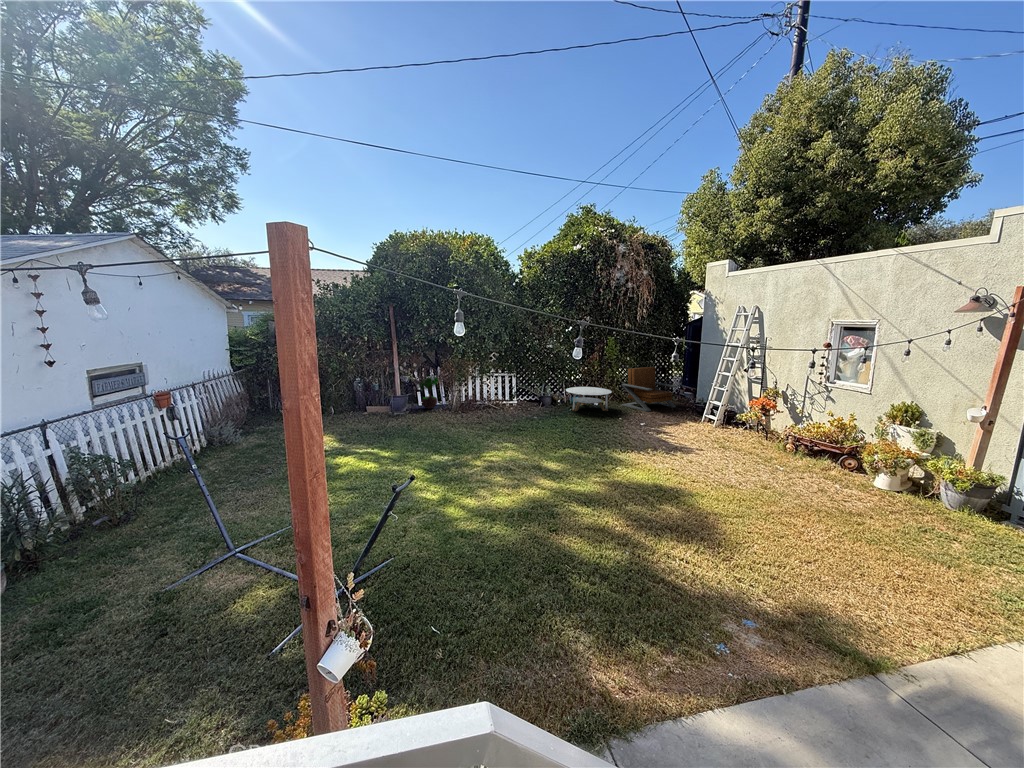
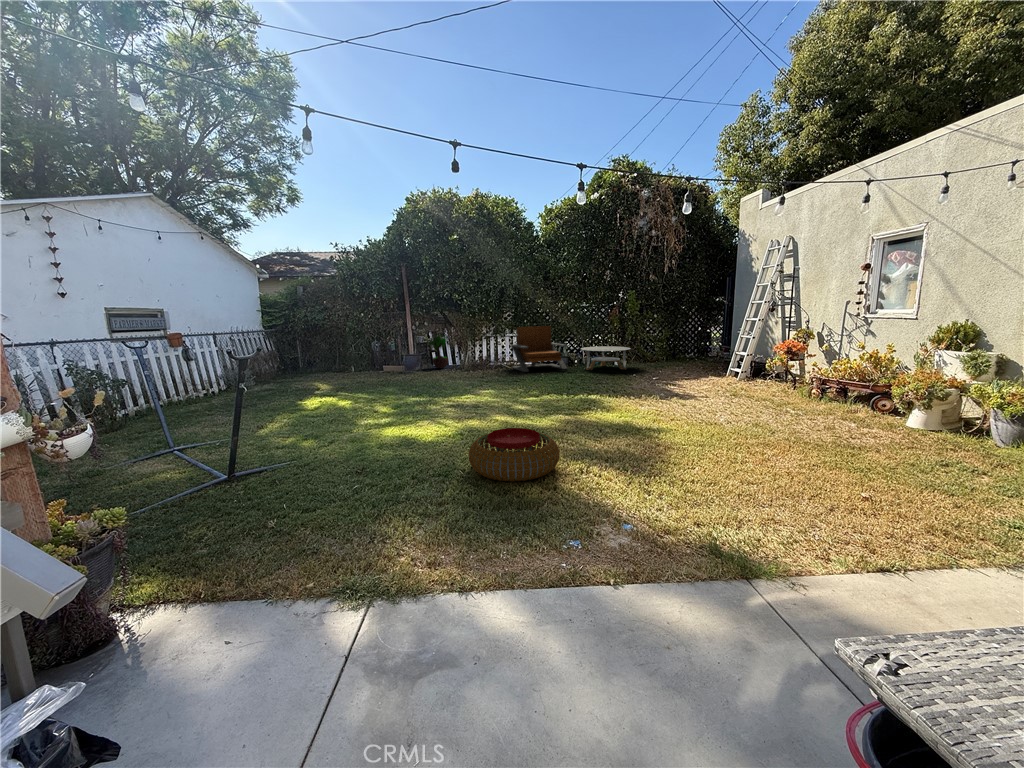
lounge chair: present [621,367,677,412] -> present [511,326,567,372]
pouf: none [562,519,650,583] -> present [468,428,560,482]

